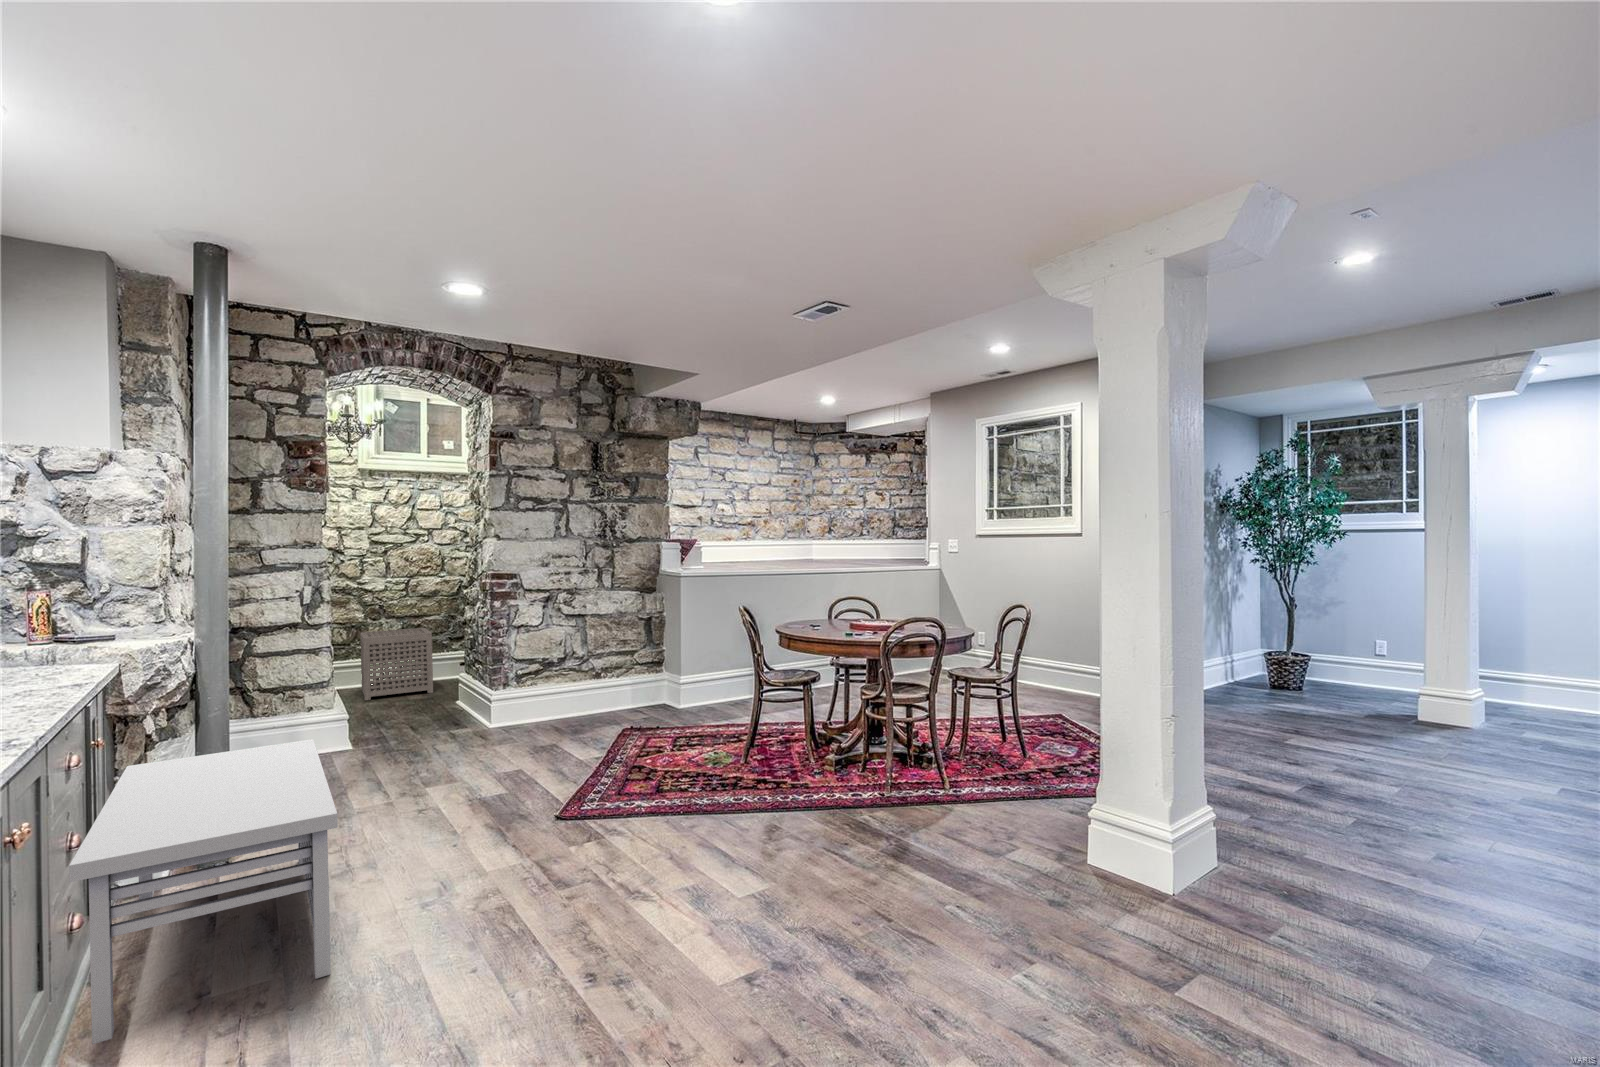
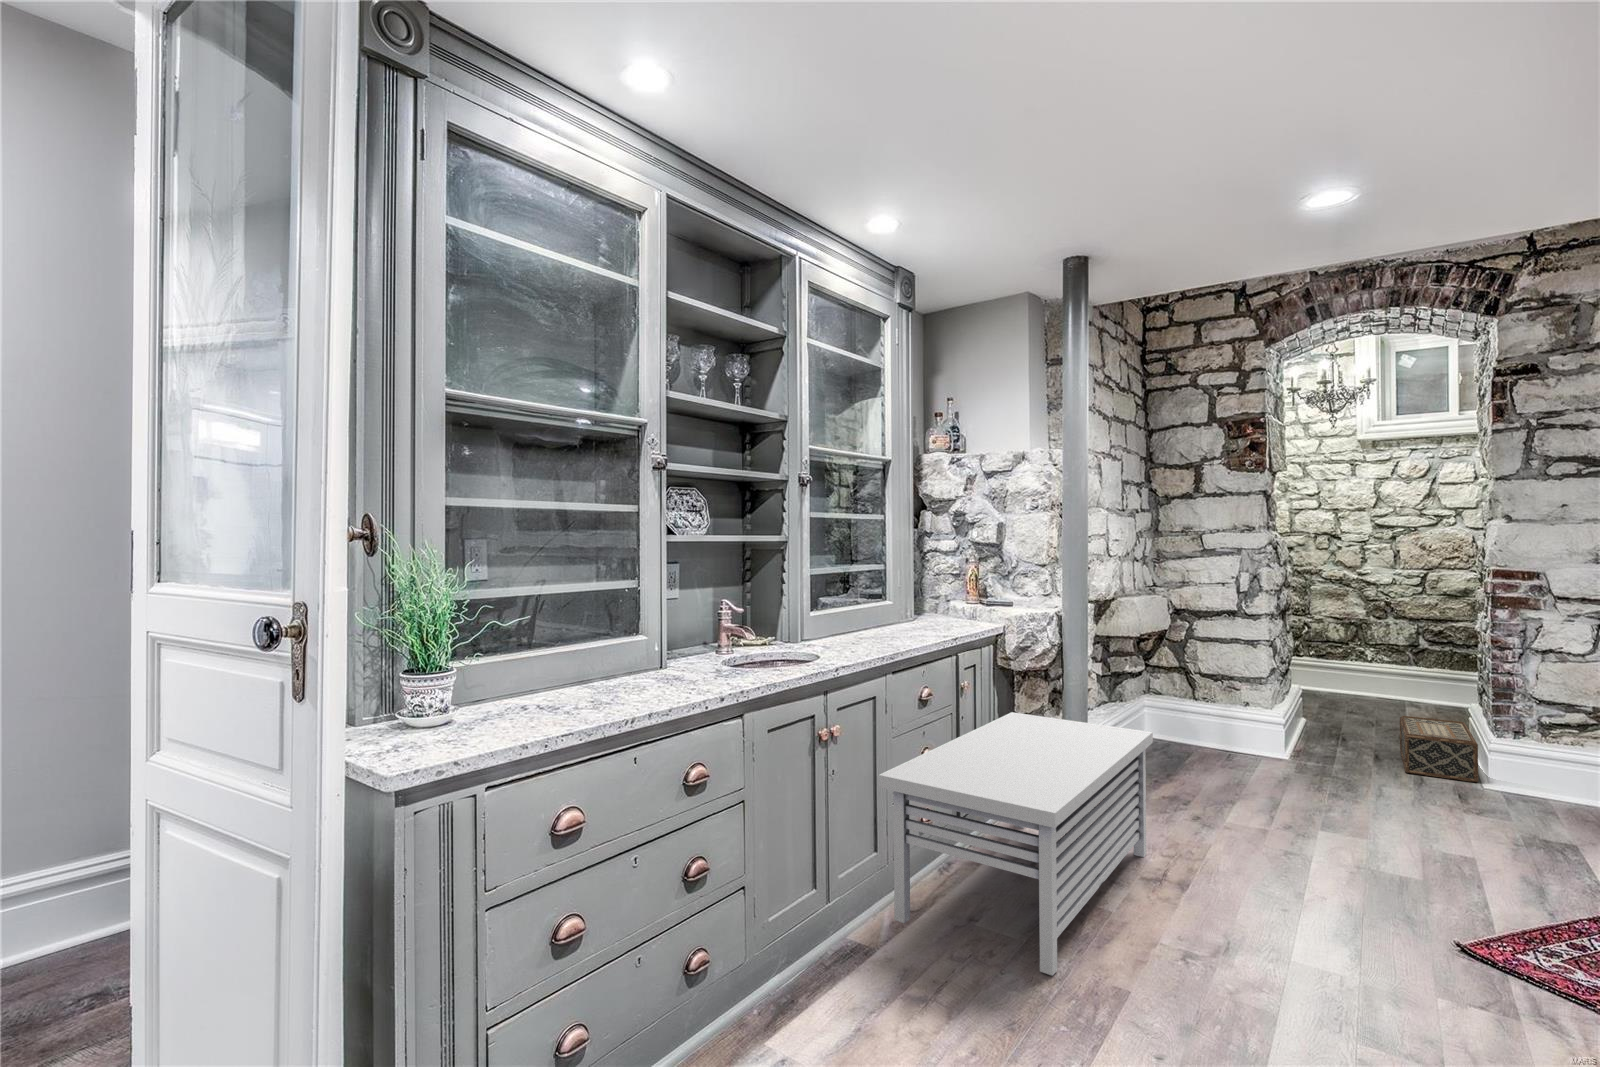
side table: present [360,628,433,700] -> none [1353,630,1449,719]
woven basket: none [423,688,484,734] -> present [1400,716,1478,782]

